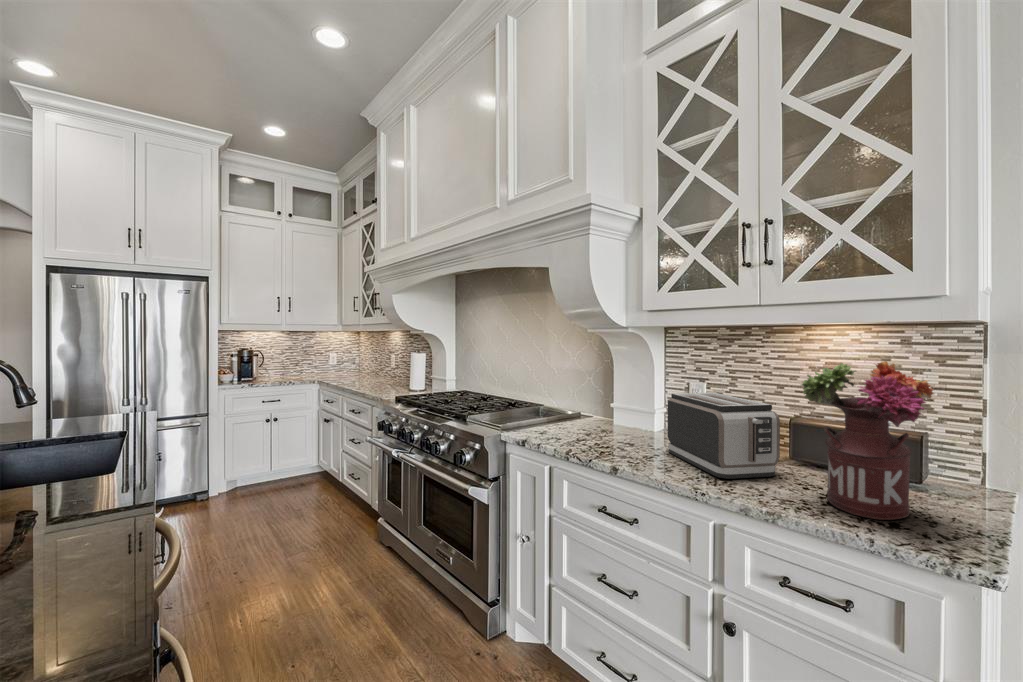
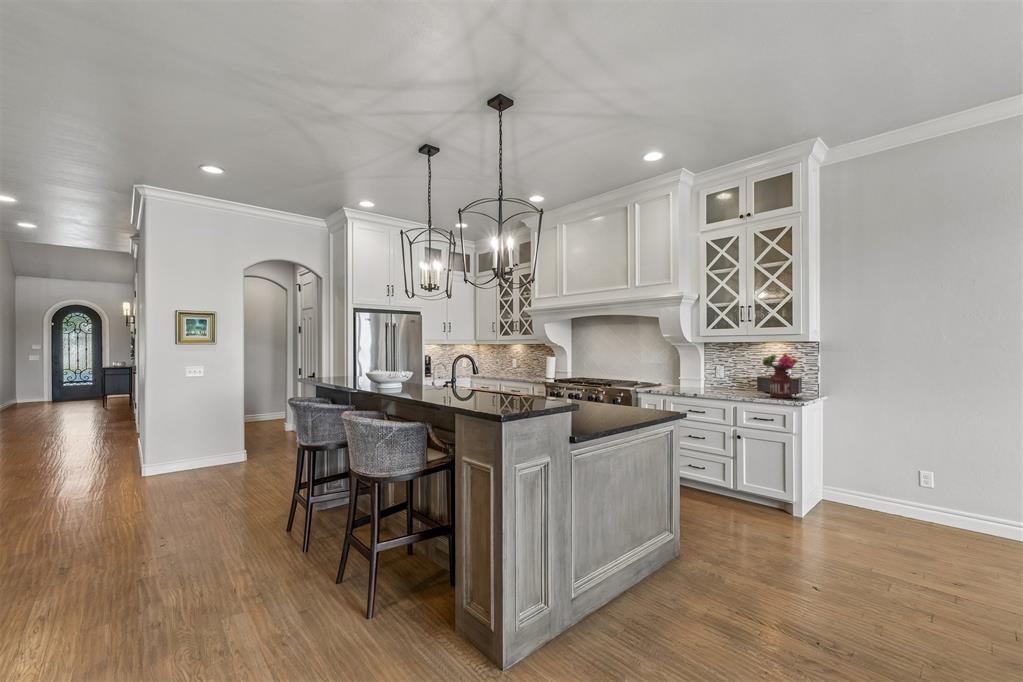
toaster: present [668,393,780,479] -> none [713,368,755,394]

